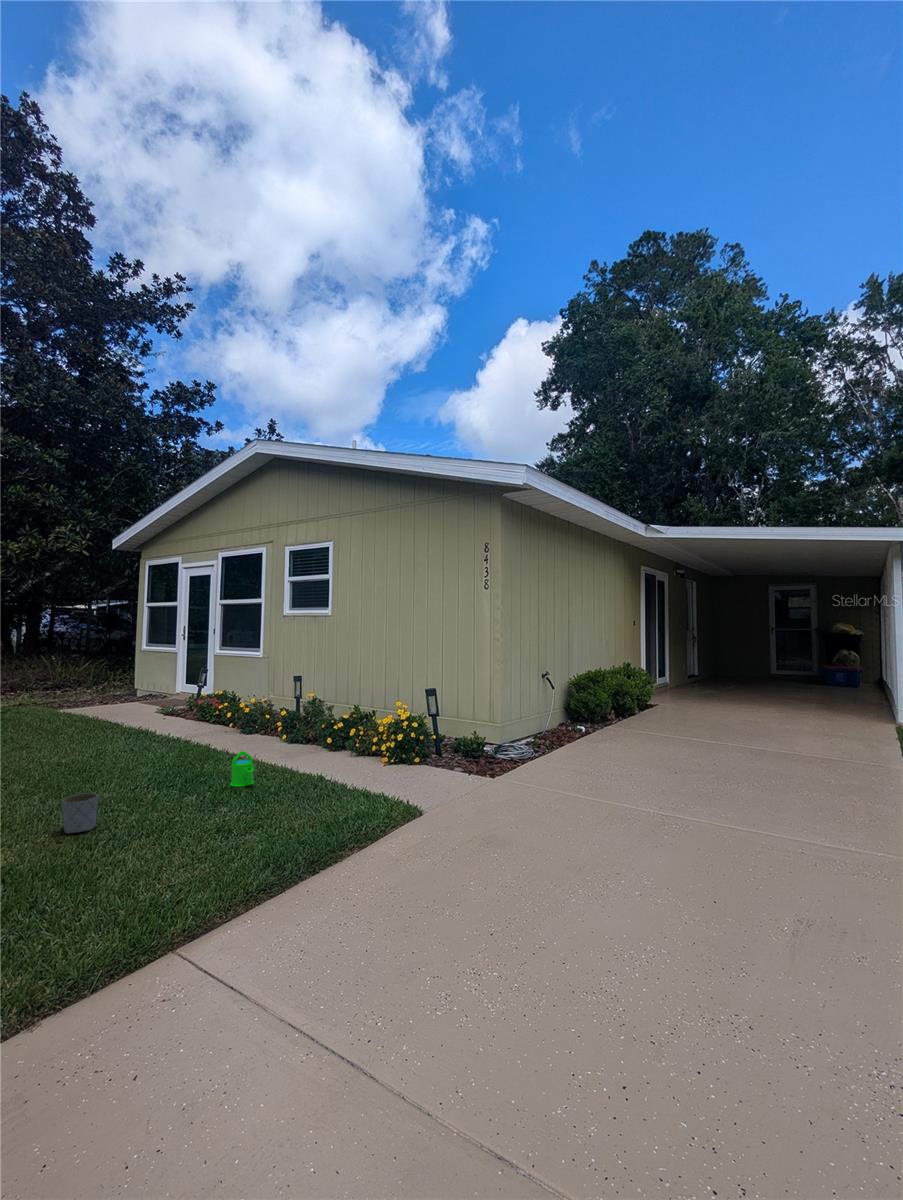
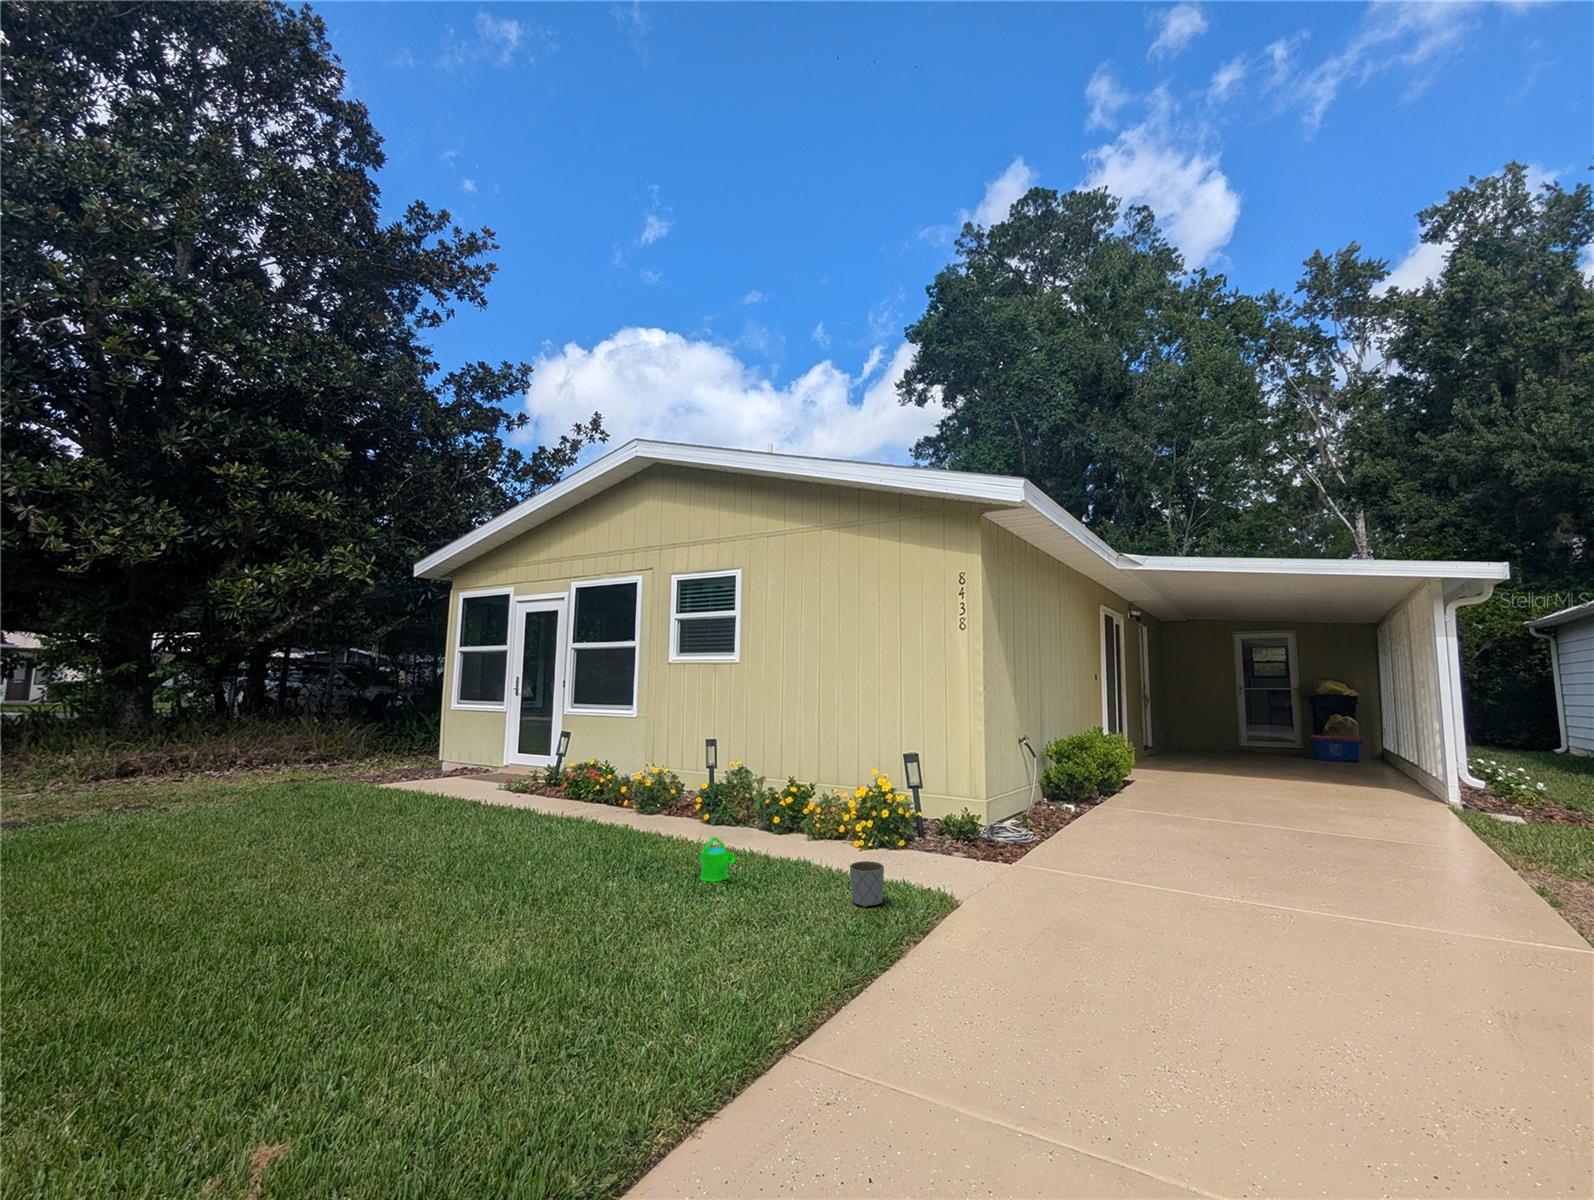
planter: present [62,793,98,834] -> present [850,861,884,907]

